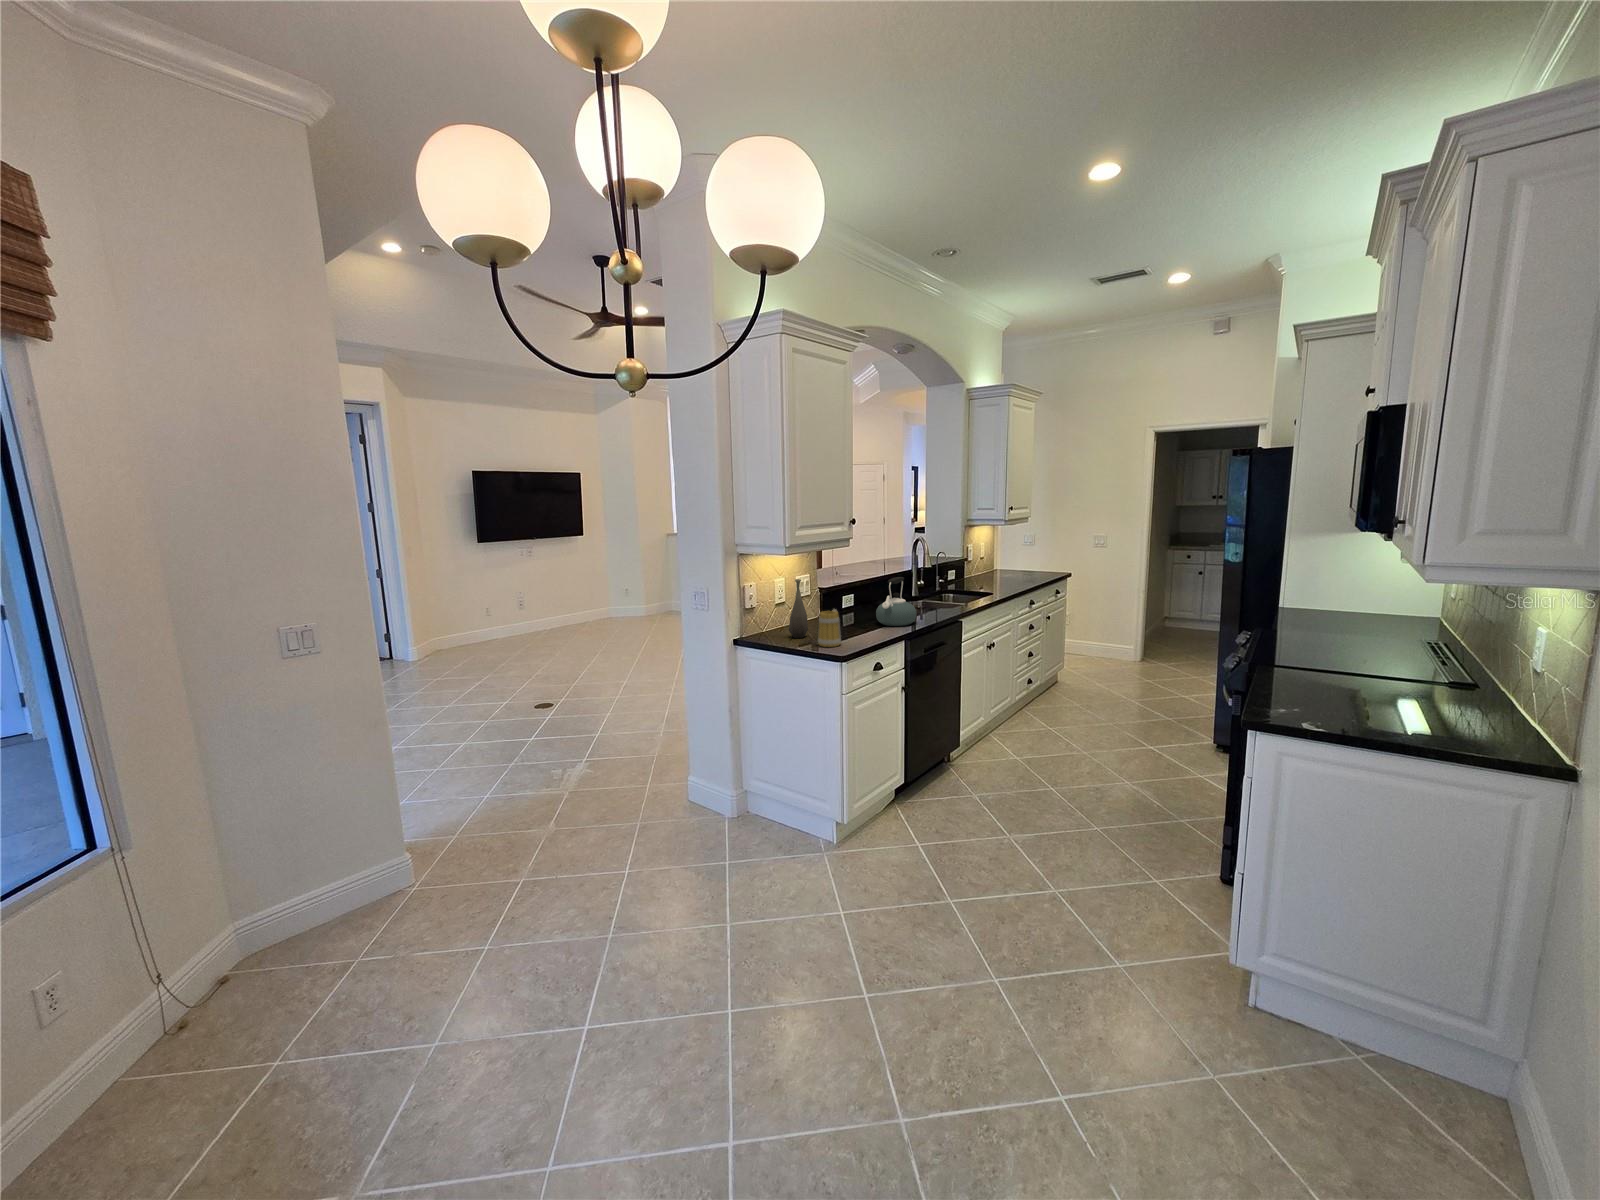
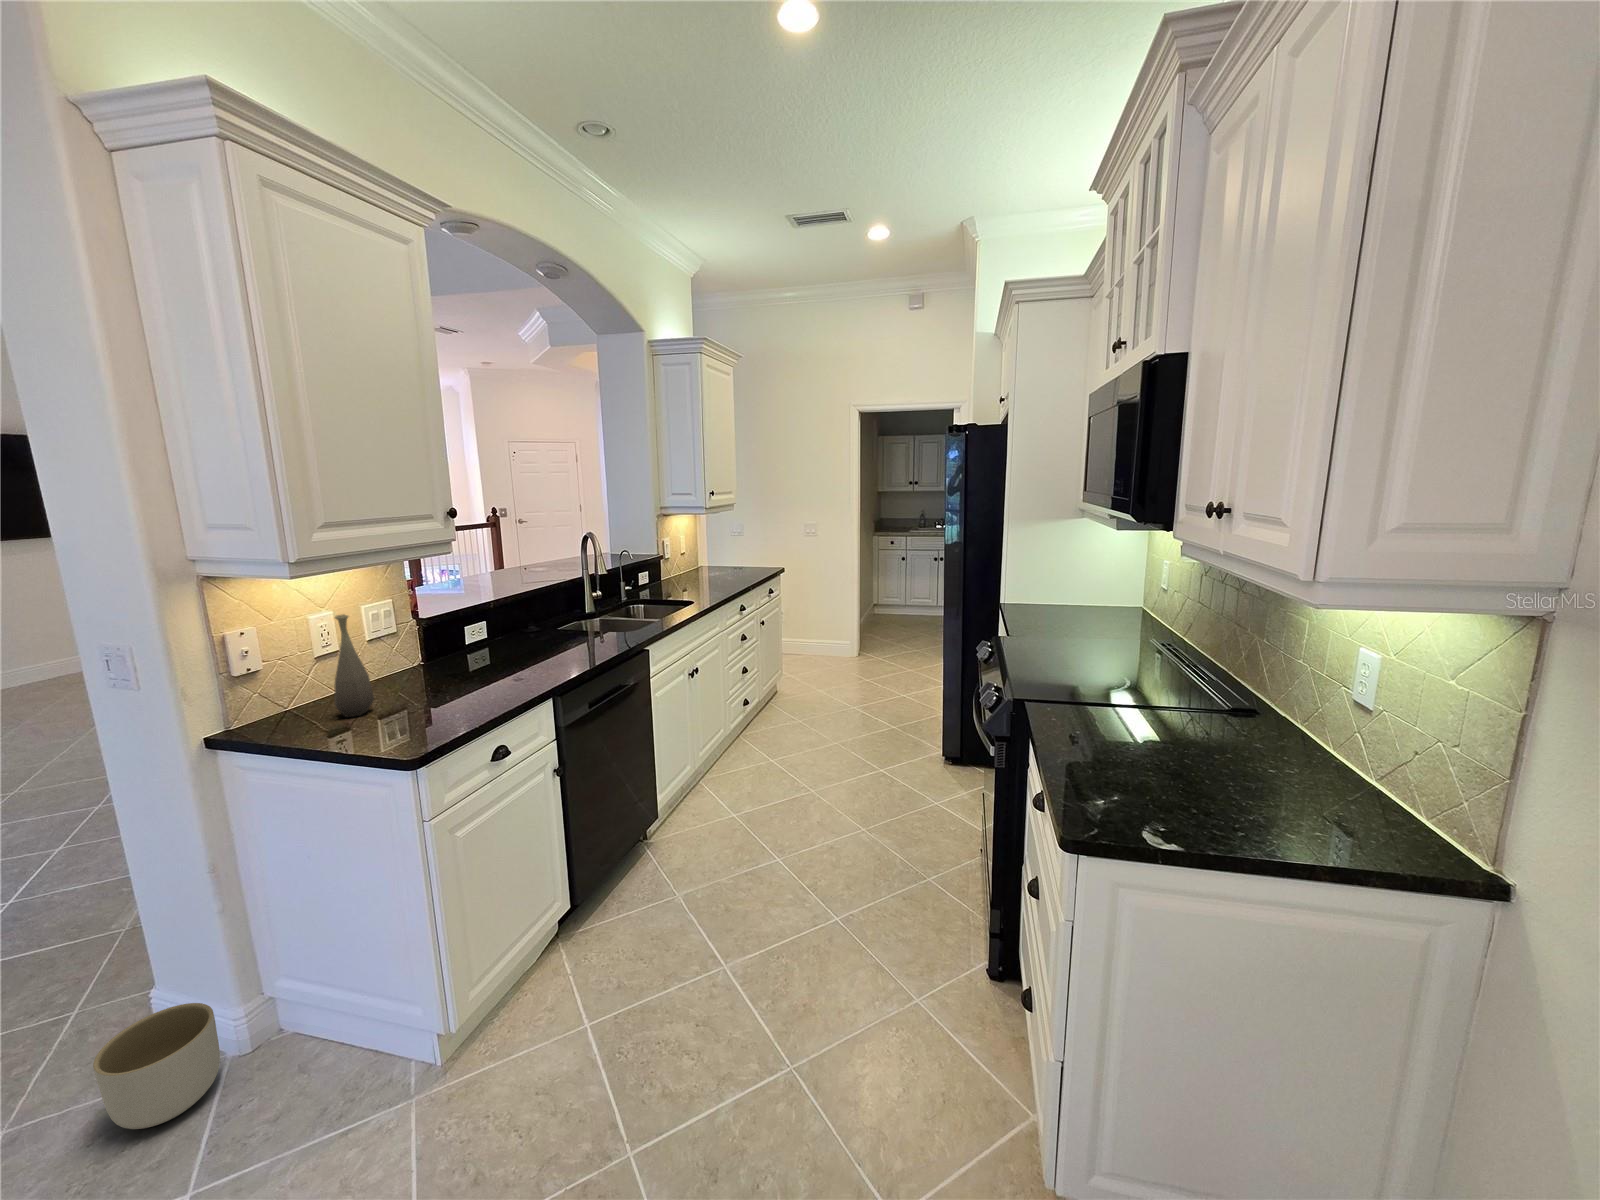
kettle: present [876,577,916,626] -> none [512,595,576,671]
mug: present [818,609,841,647] -> none [376,664,426,735]
planter: none [683,780,728,833] -> present [93,1003,220,1129]

